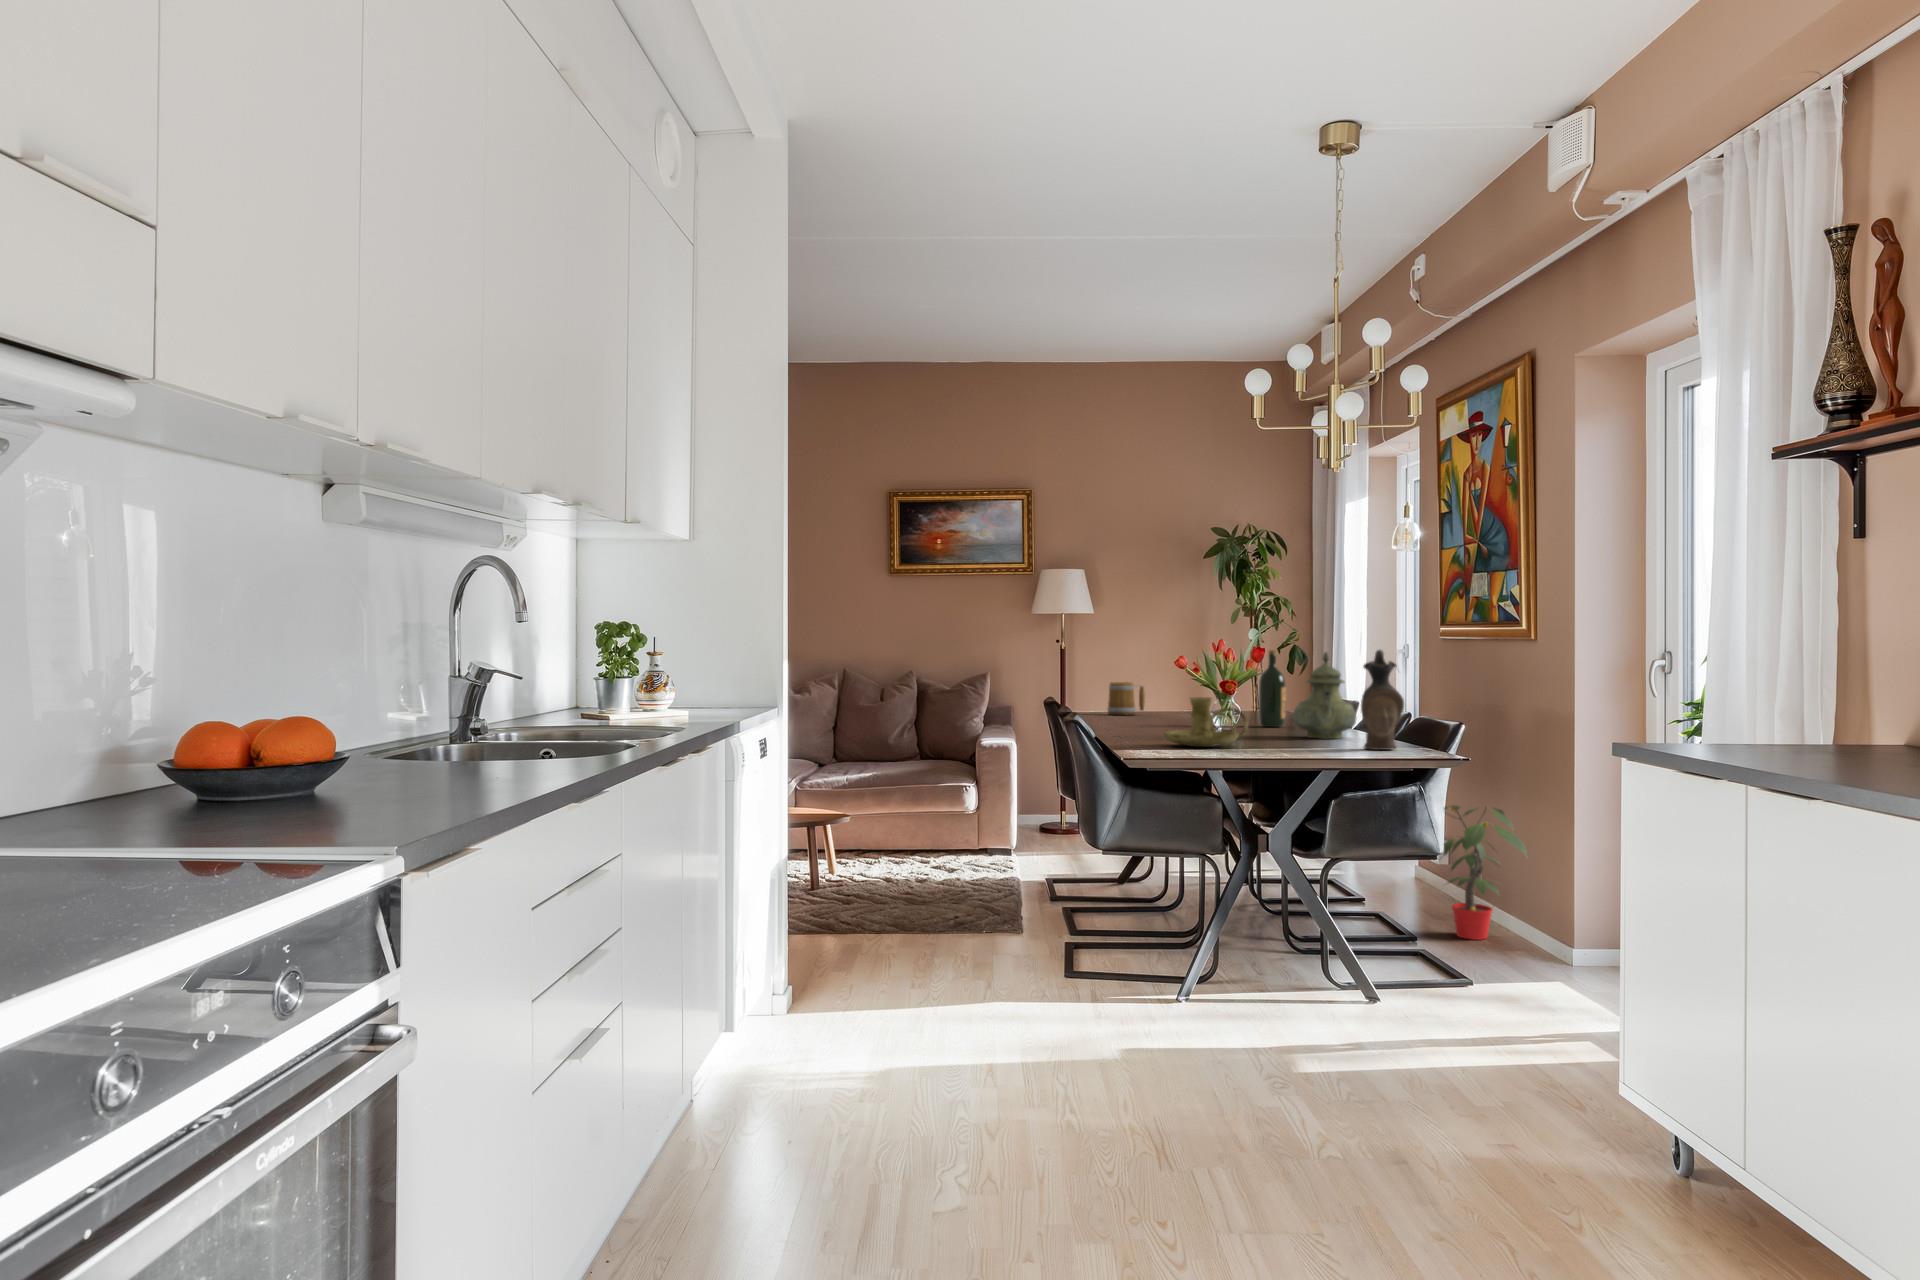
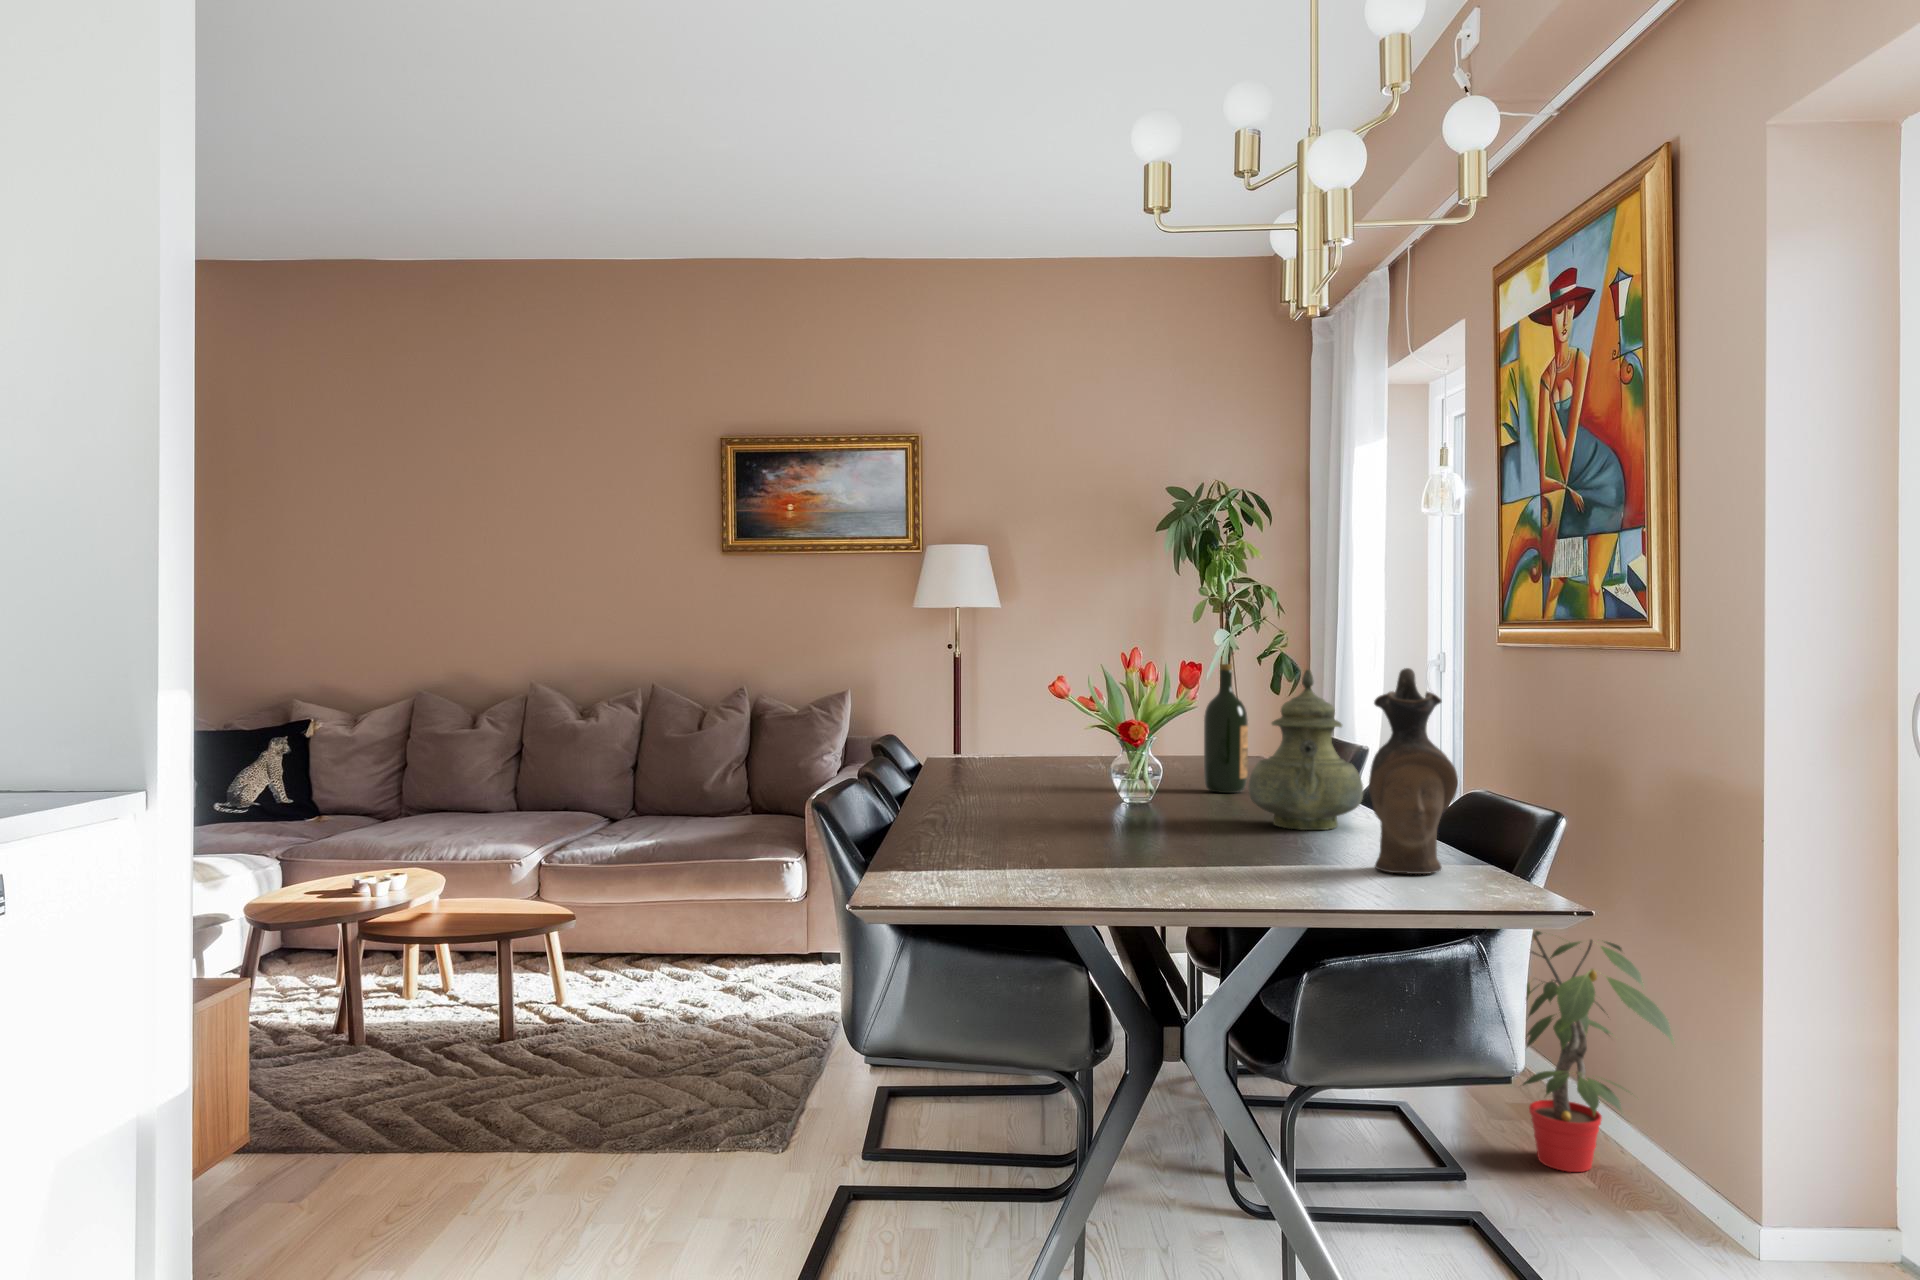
mug: present [1108,682,1145,715] -> none [988,709,1045,761]
candle holder: present [1164,697,1248,747] -> none [981,760,1149,861]

